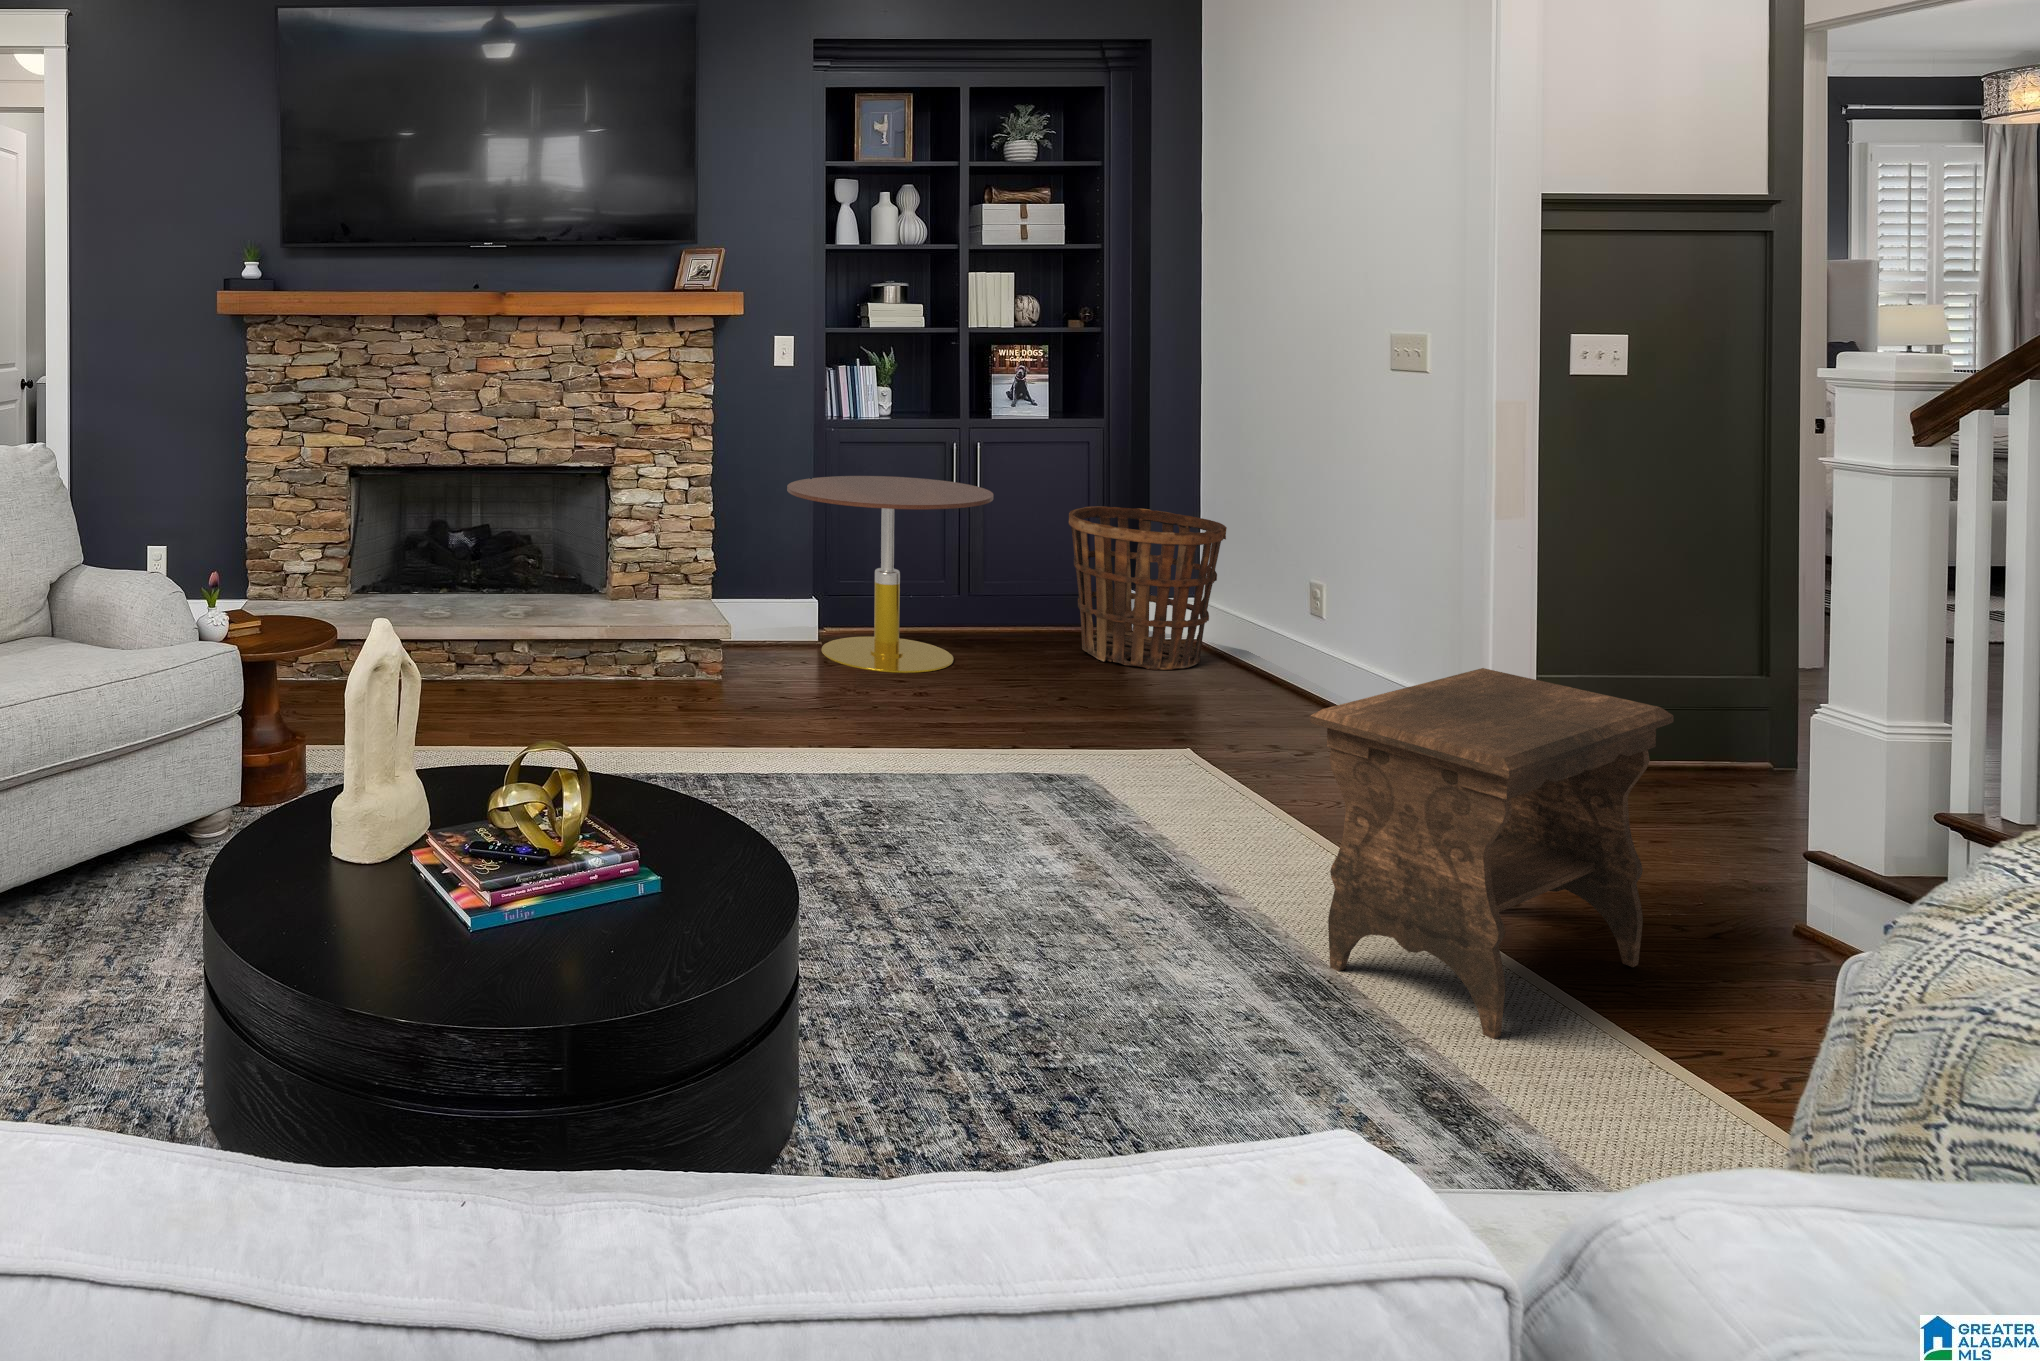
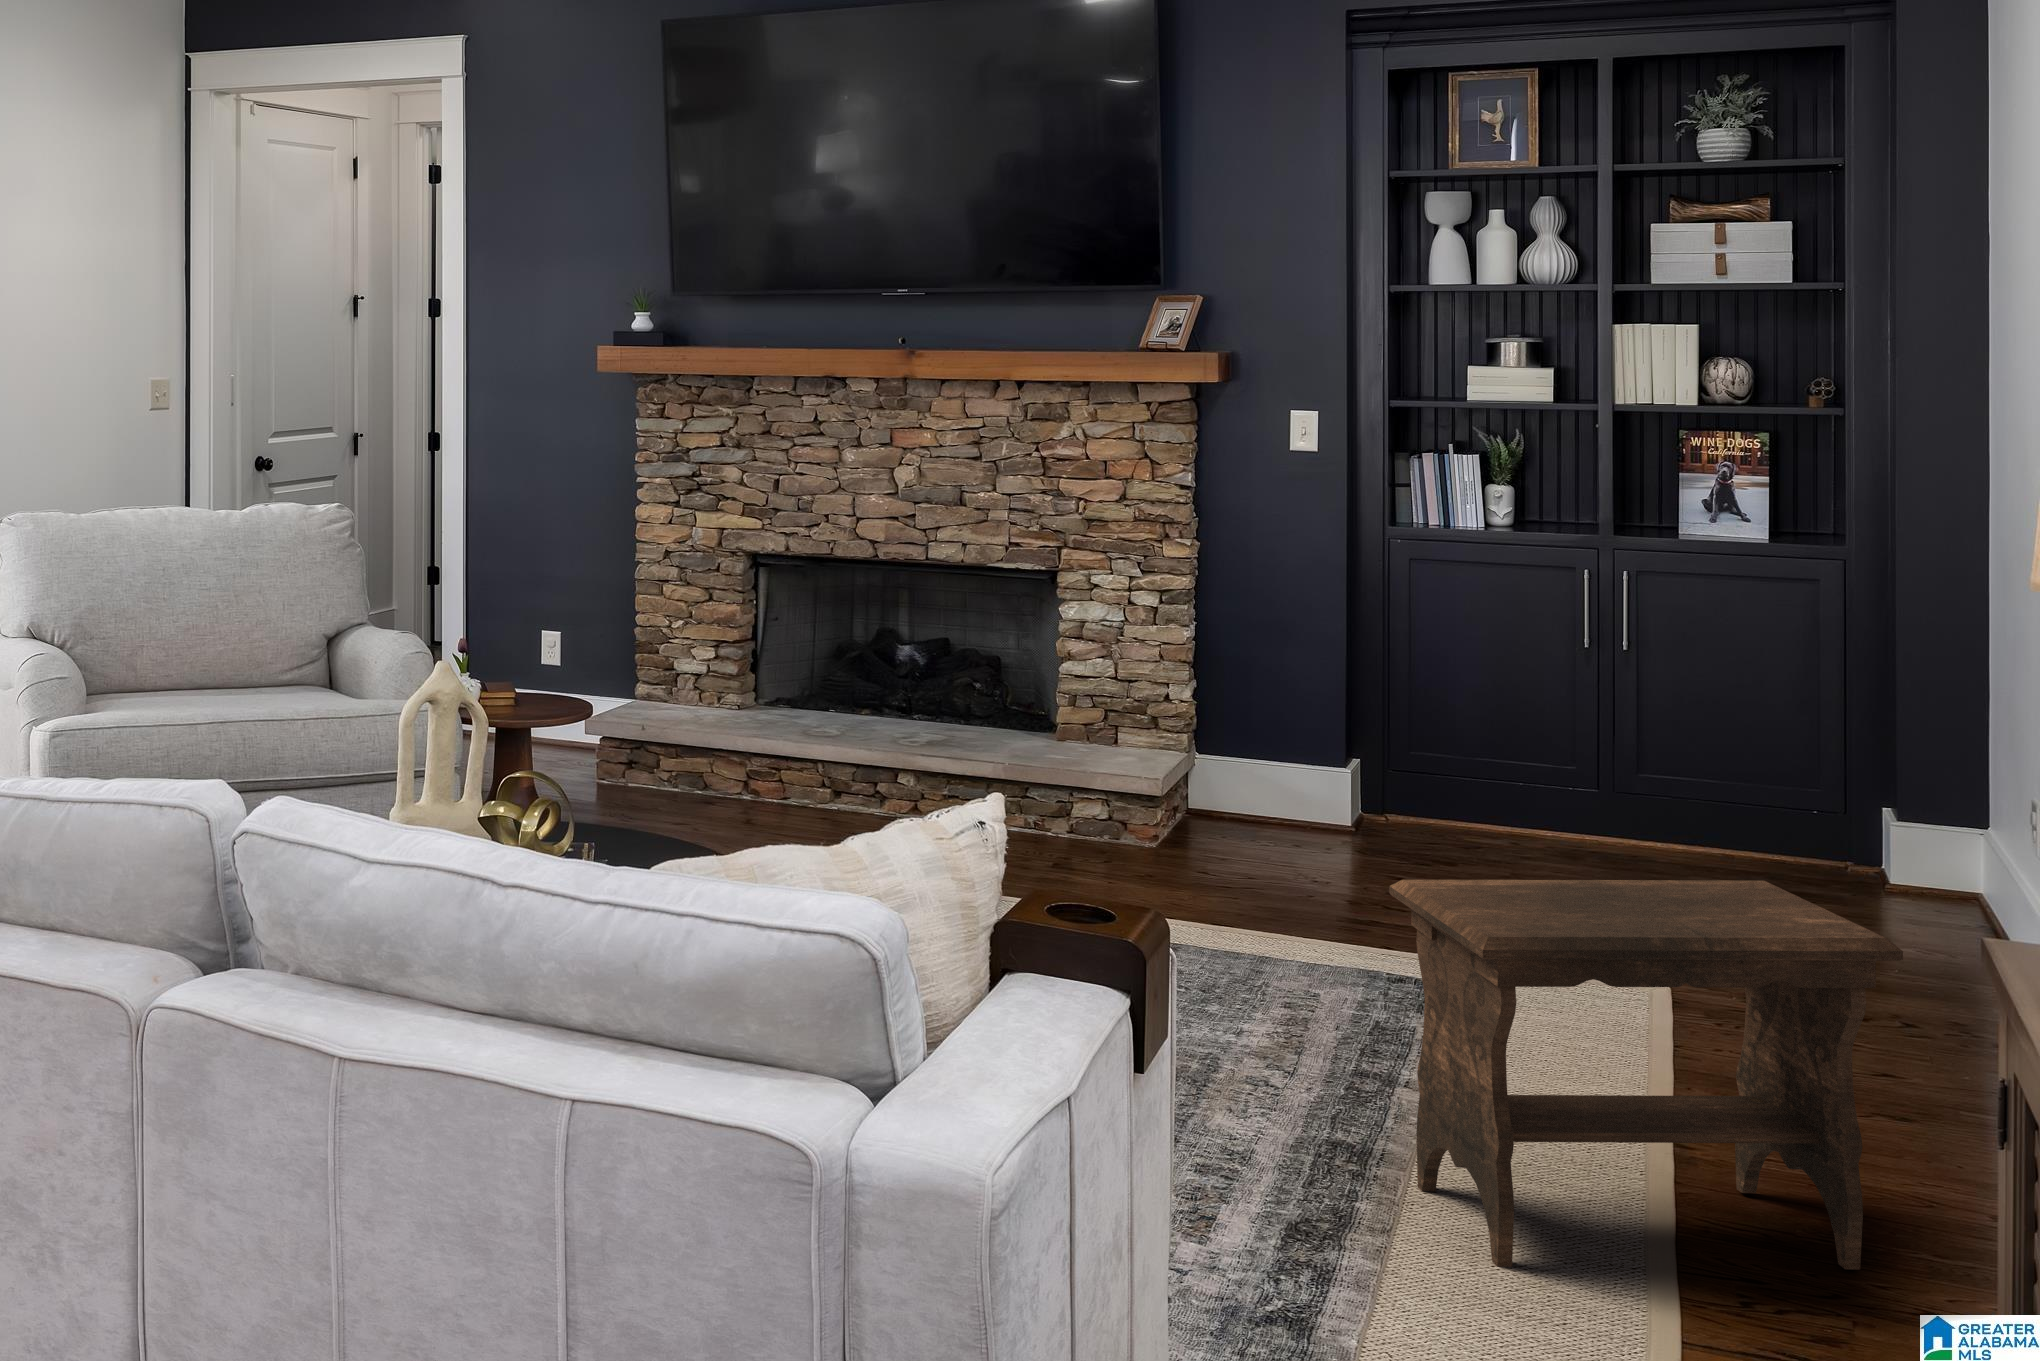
side table: present [787,476,993,673] -> none [1275,605,1574,878]
basket: present [1069,506,1227,670] -> none [1723,677,1980,928]

